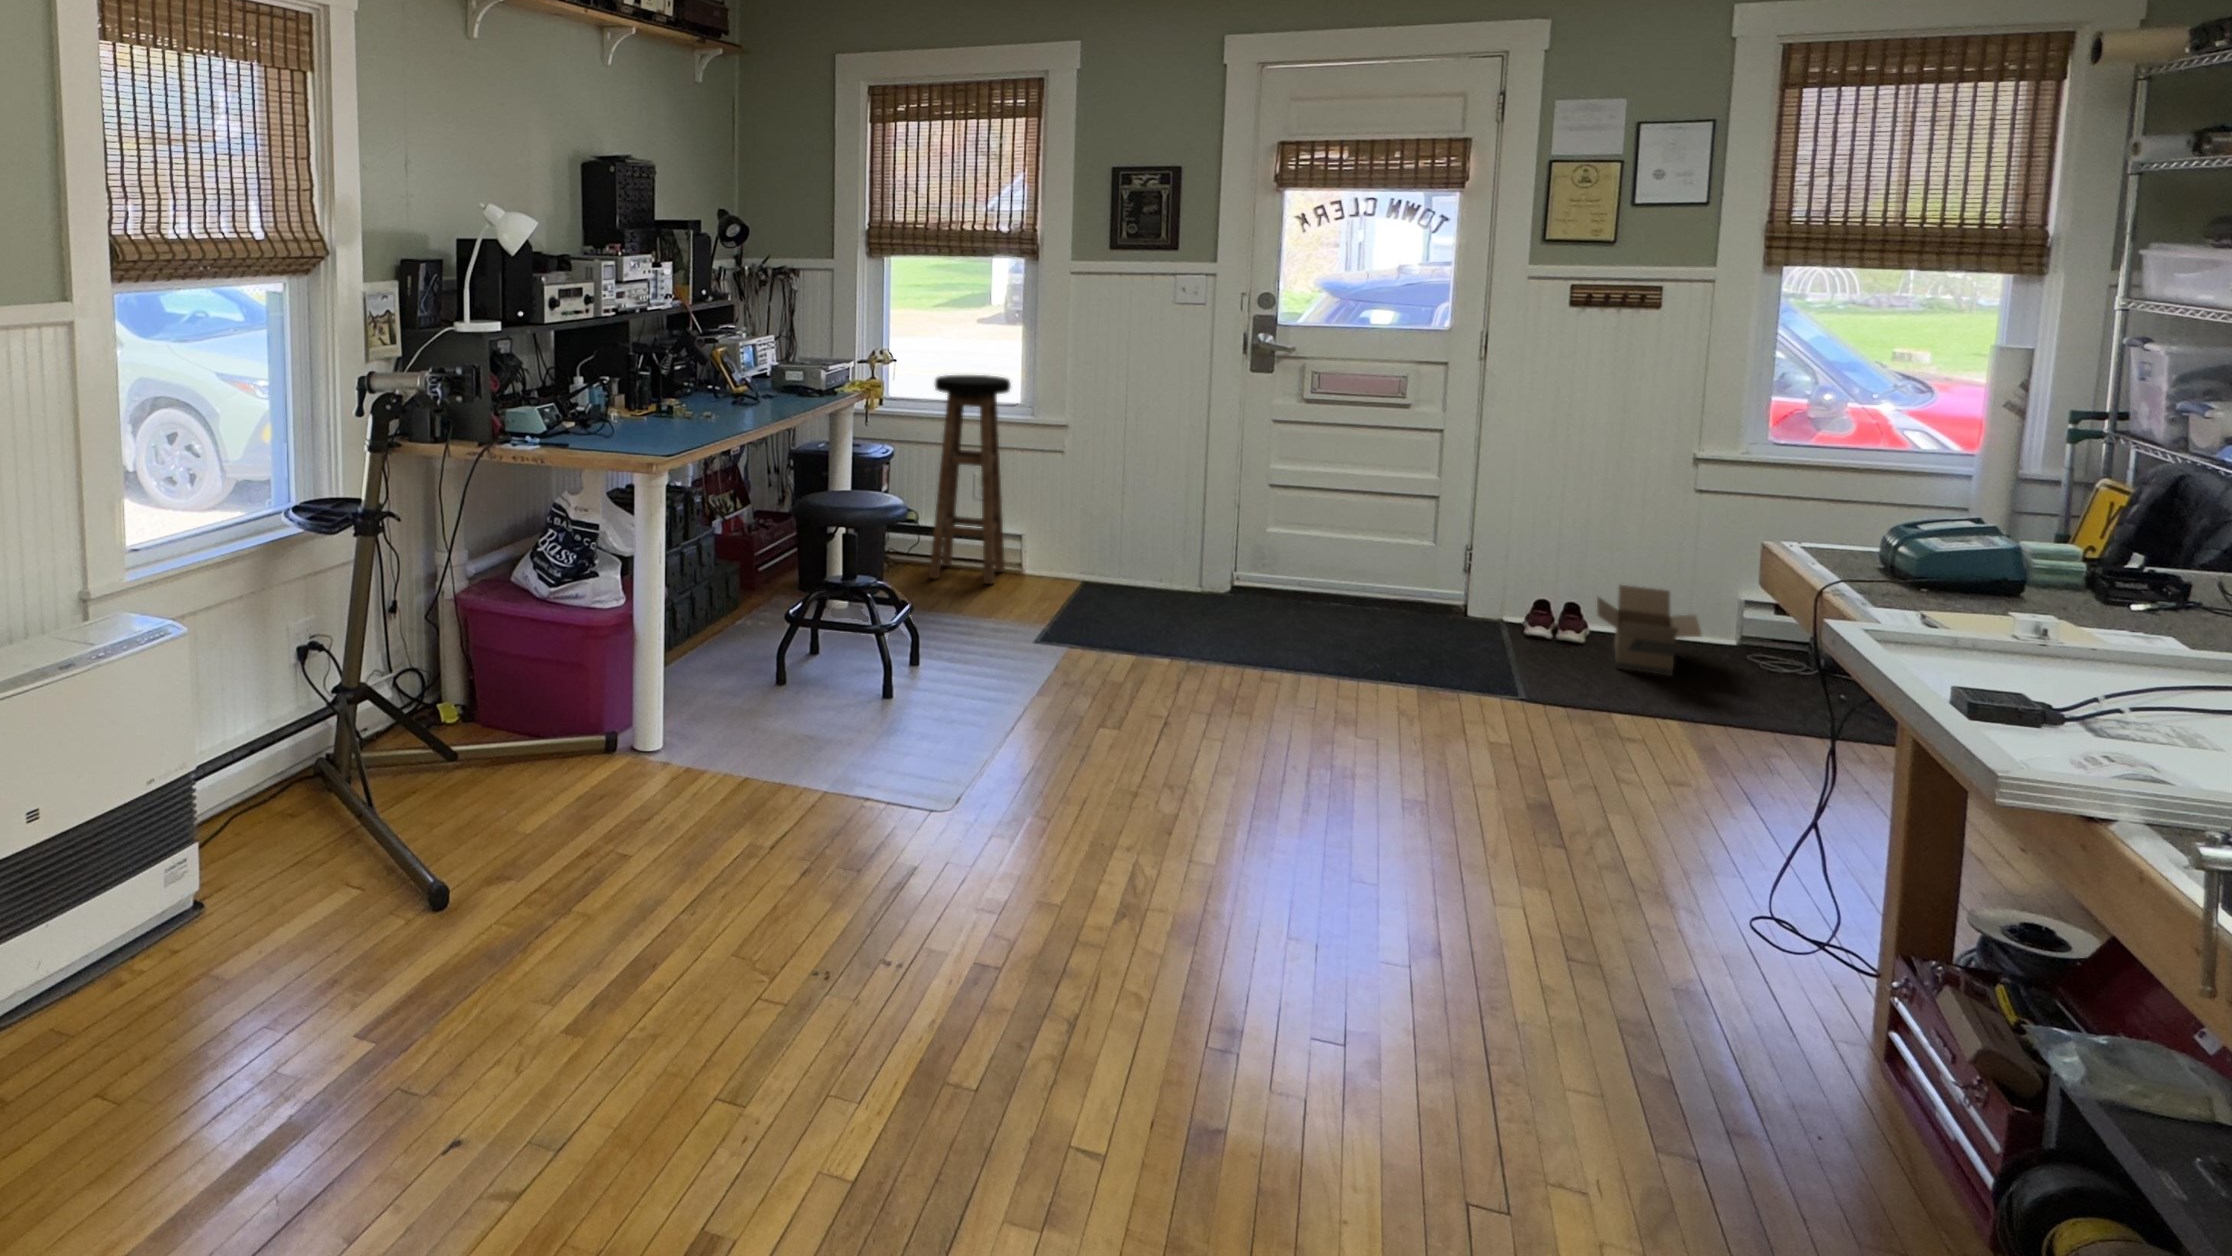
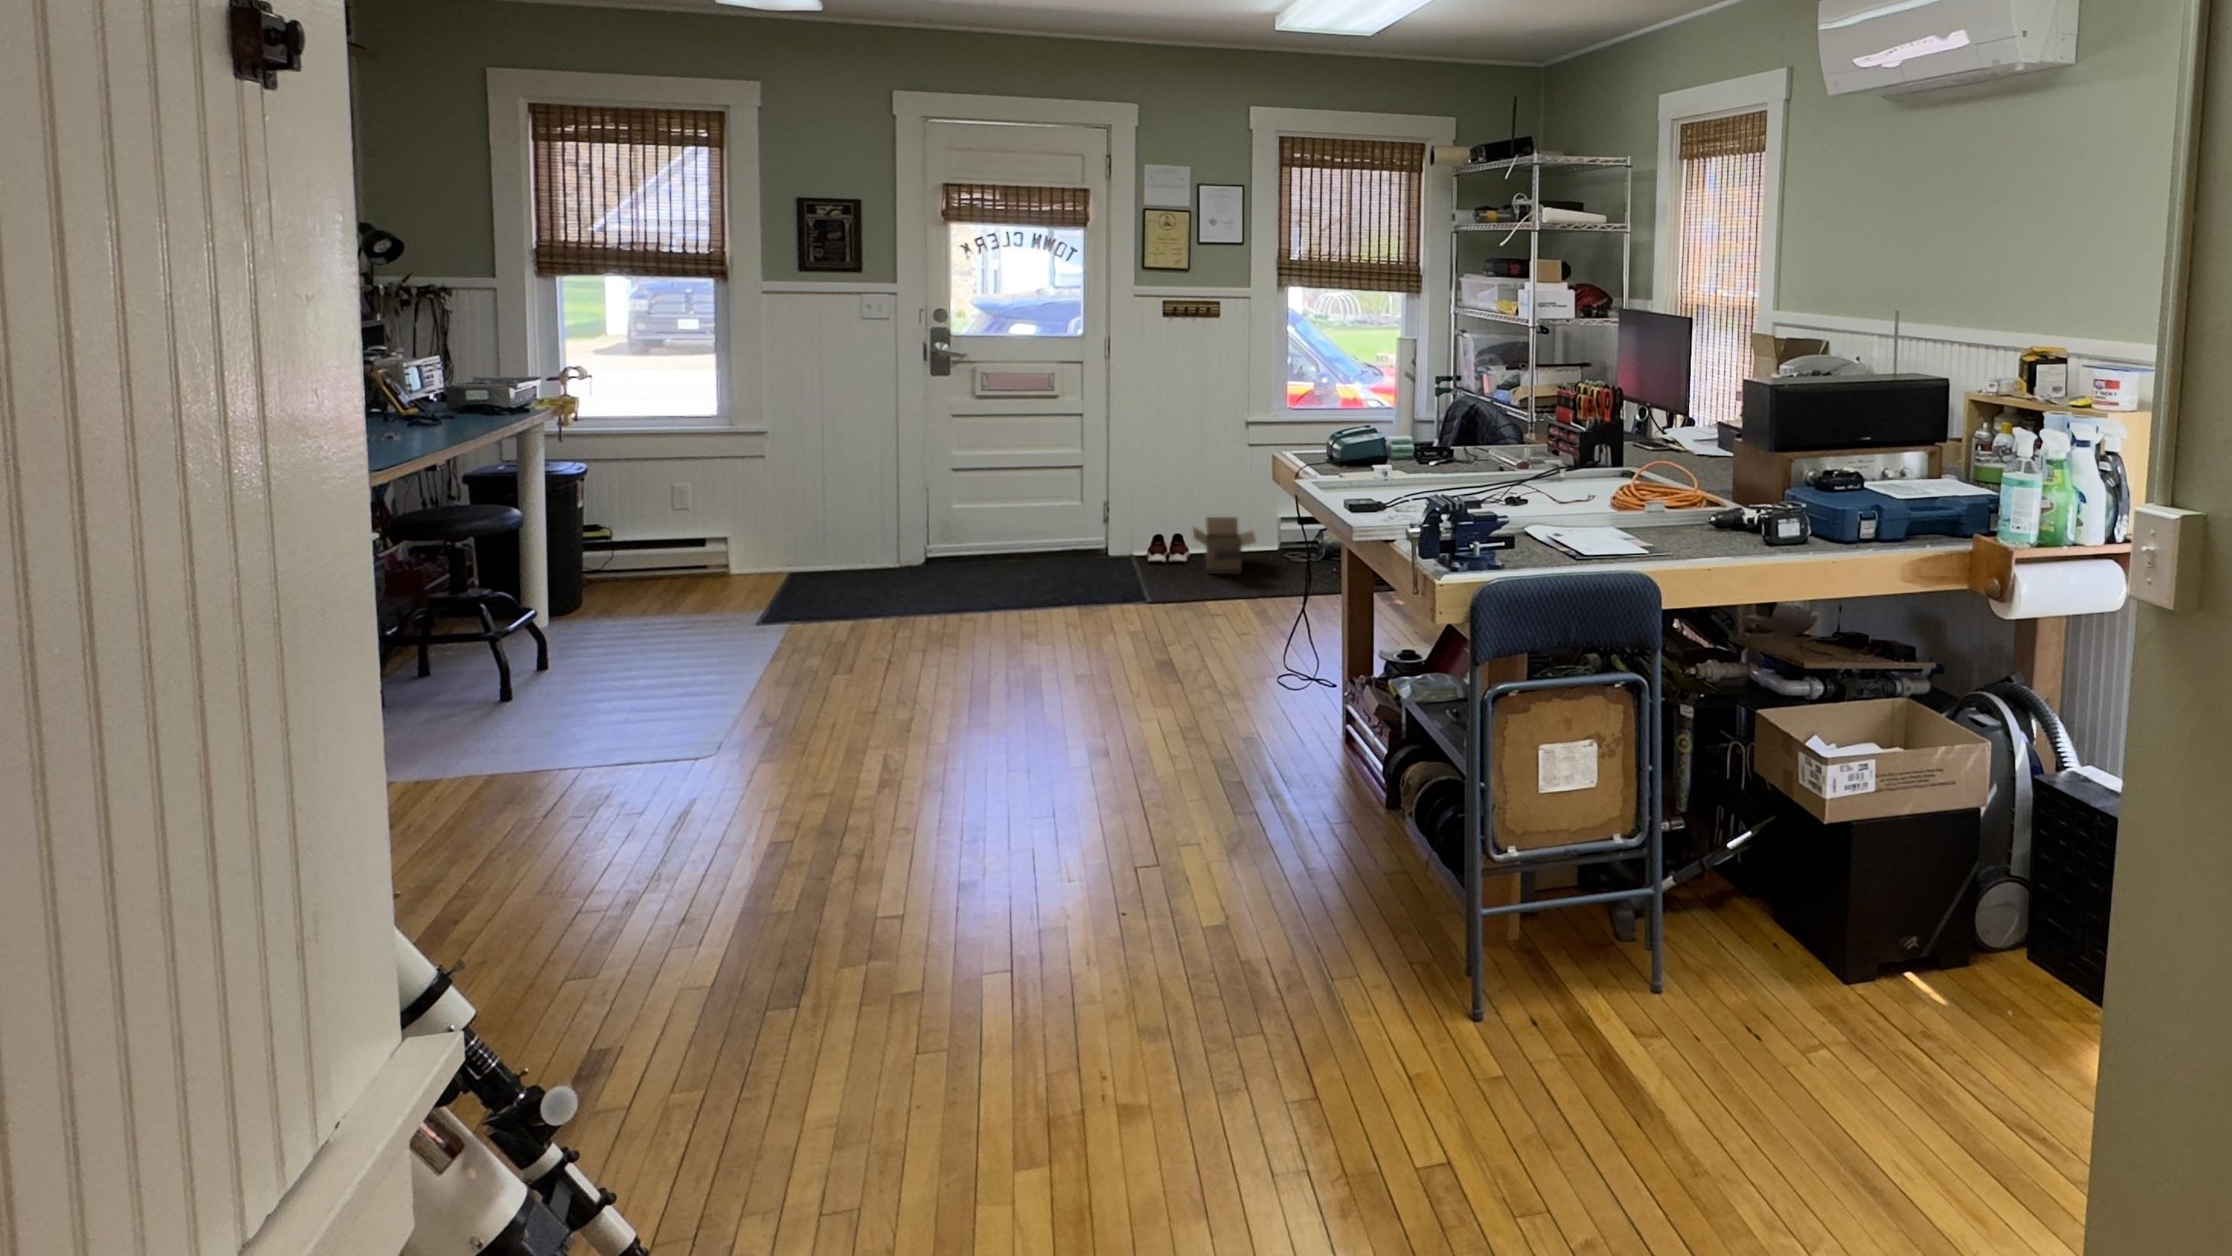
bar stool: present [929,375,1011,584] -> none [626,390,710,589]

